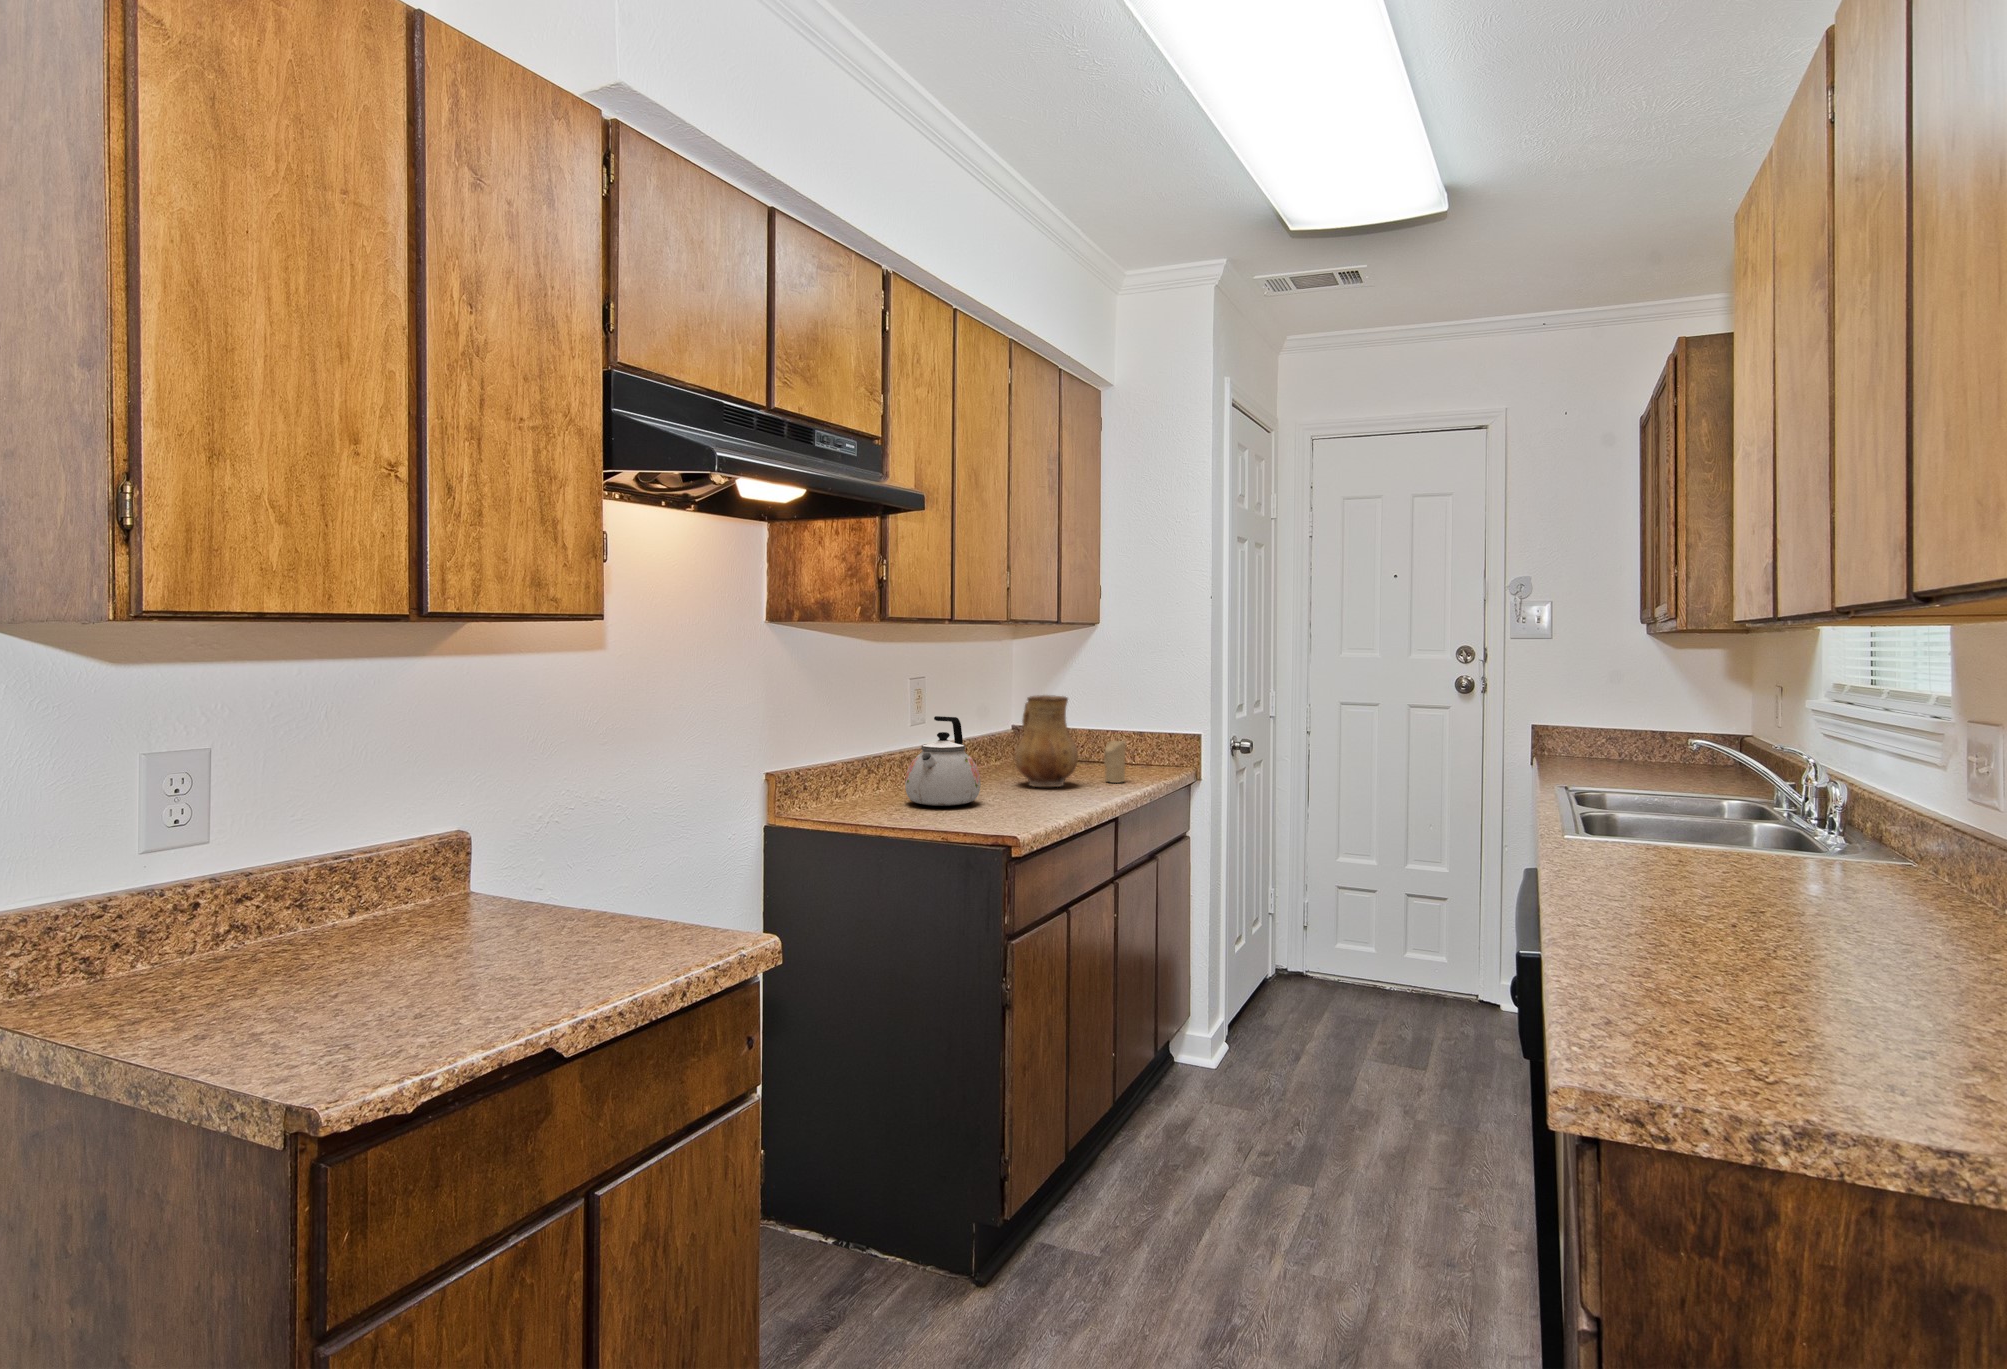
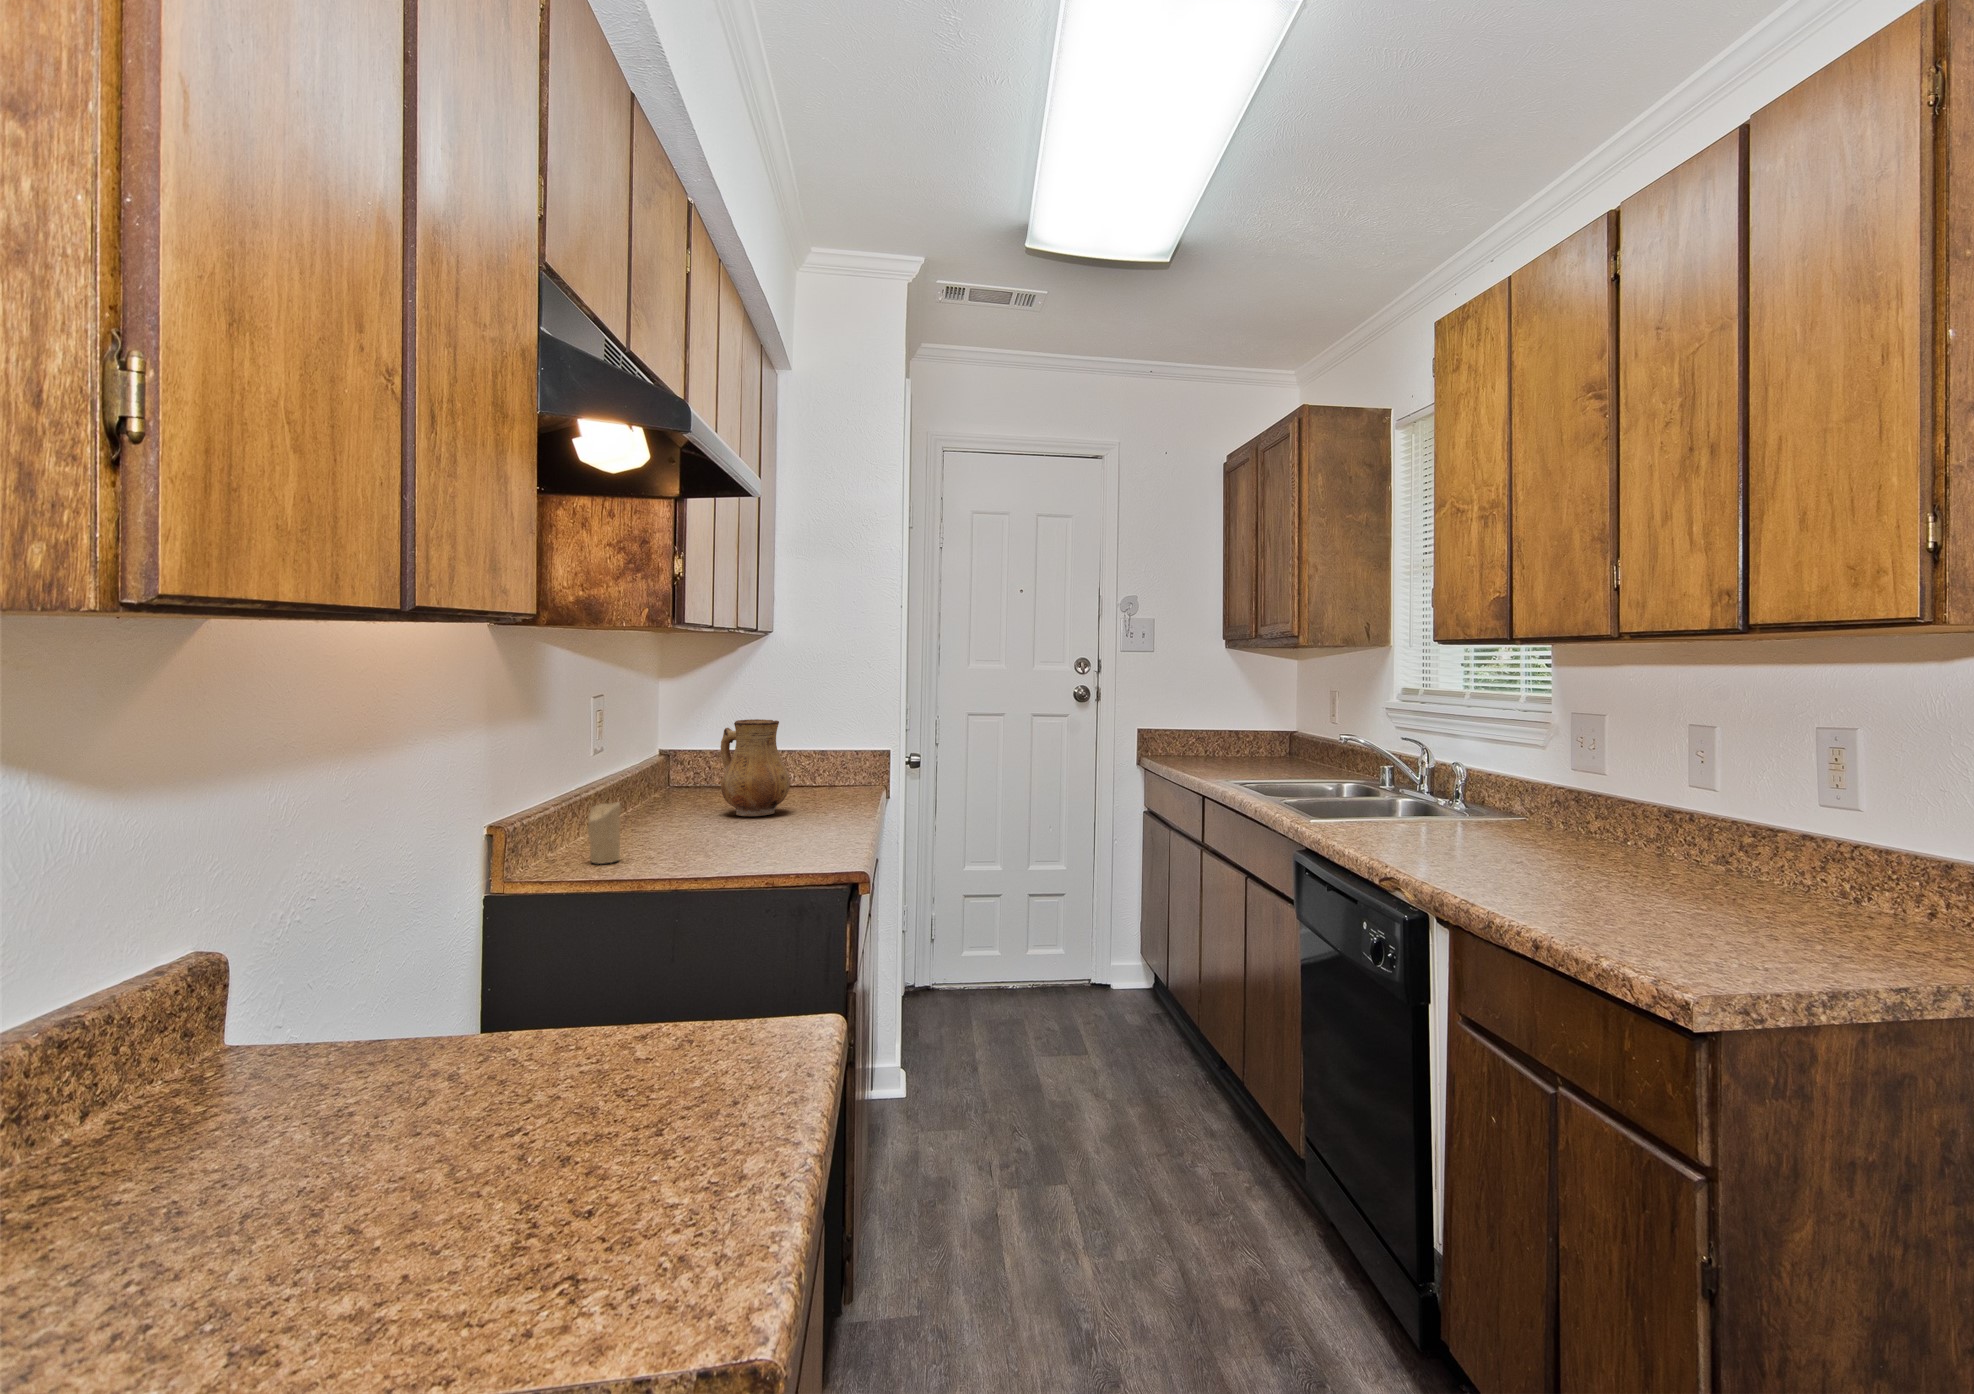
kettle: present [905,716,981,806] -> none [639,747,727,846]
candle: present [1104,741,1126,783] -> present [588,802,621,864]

